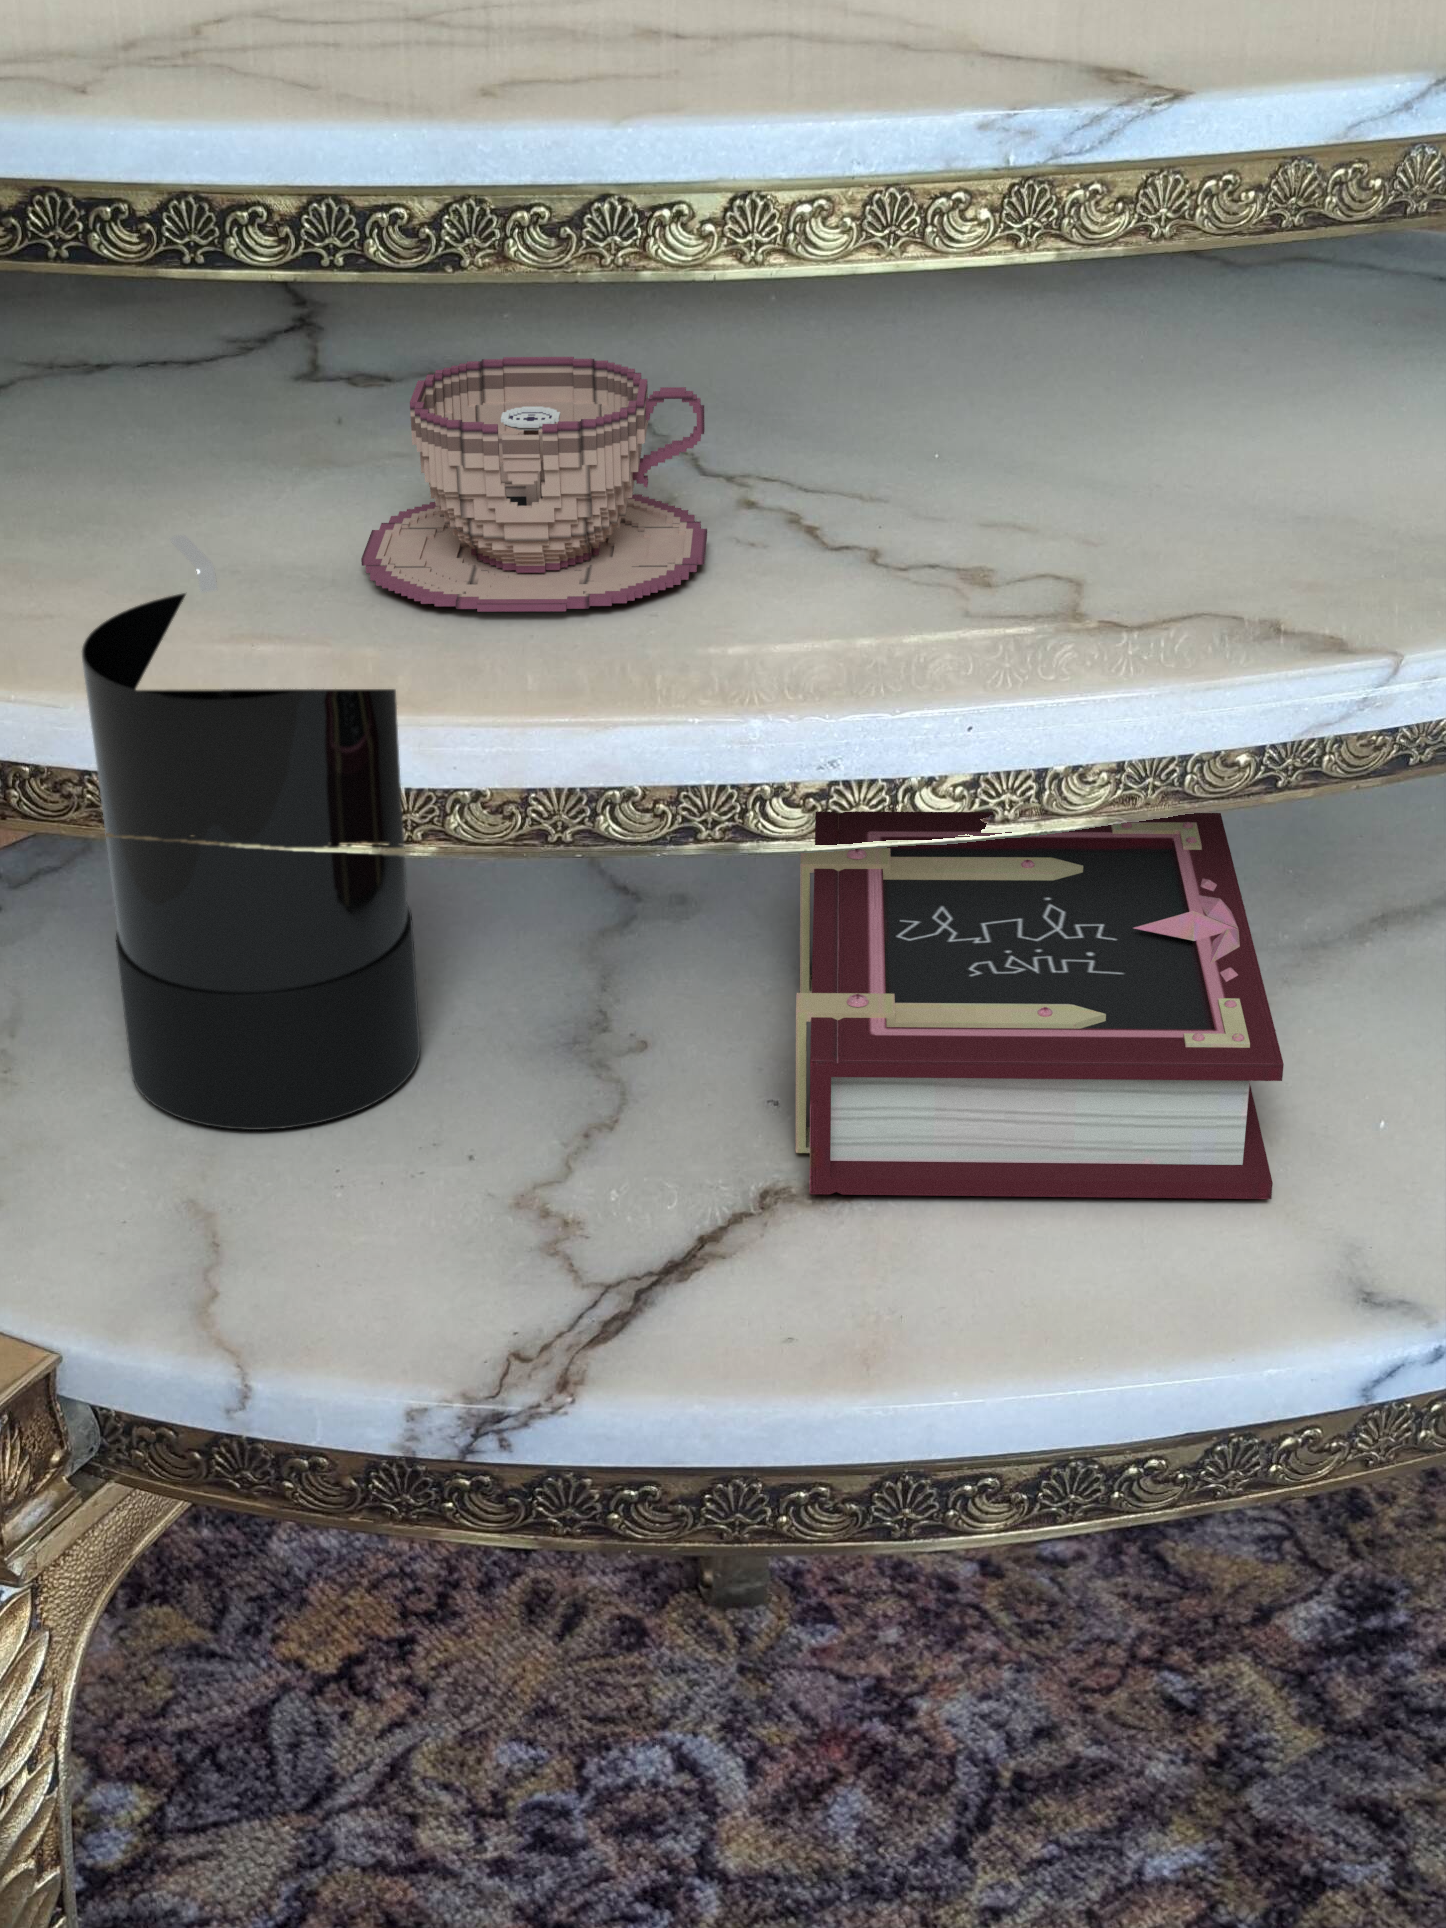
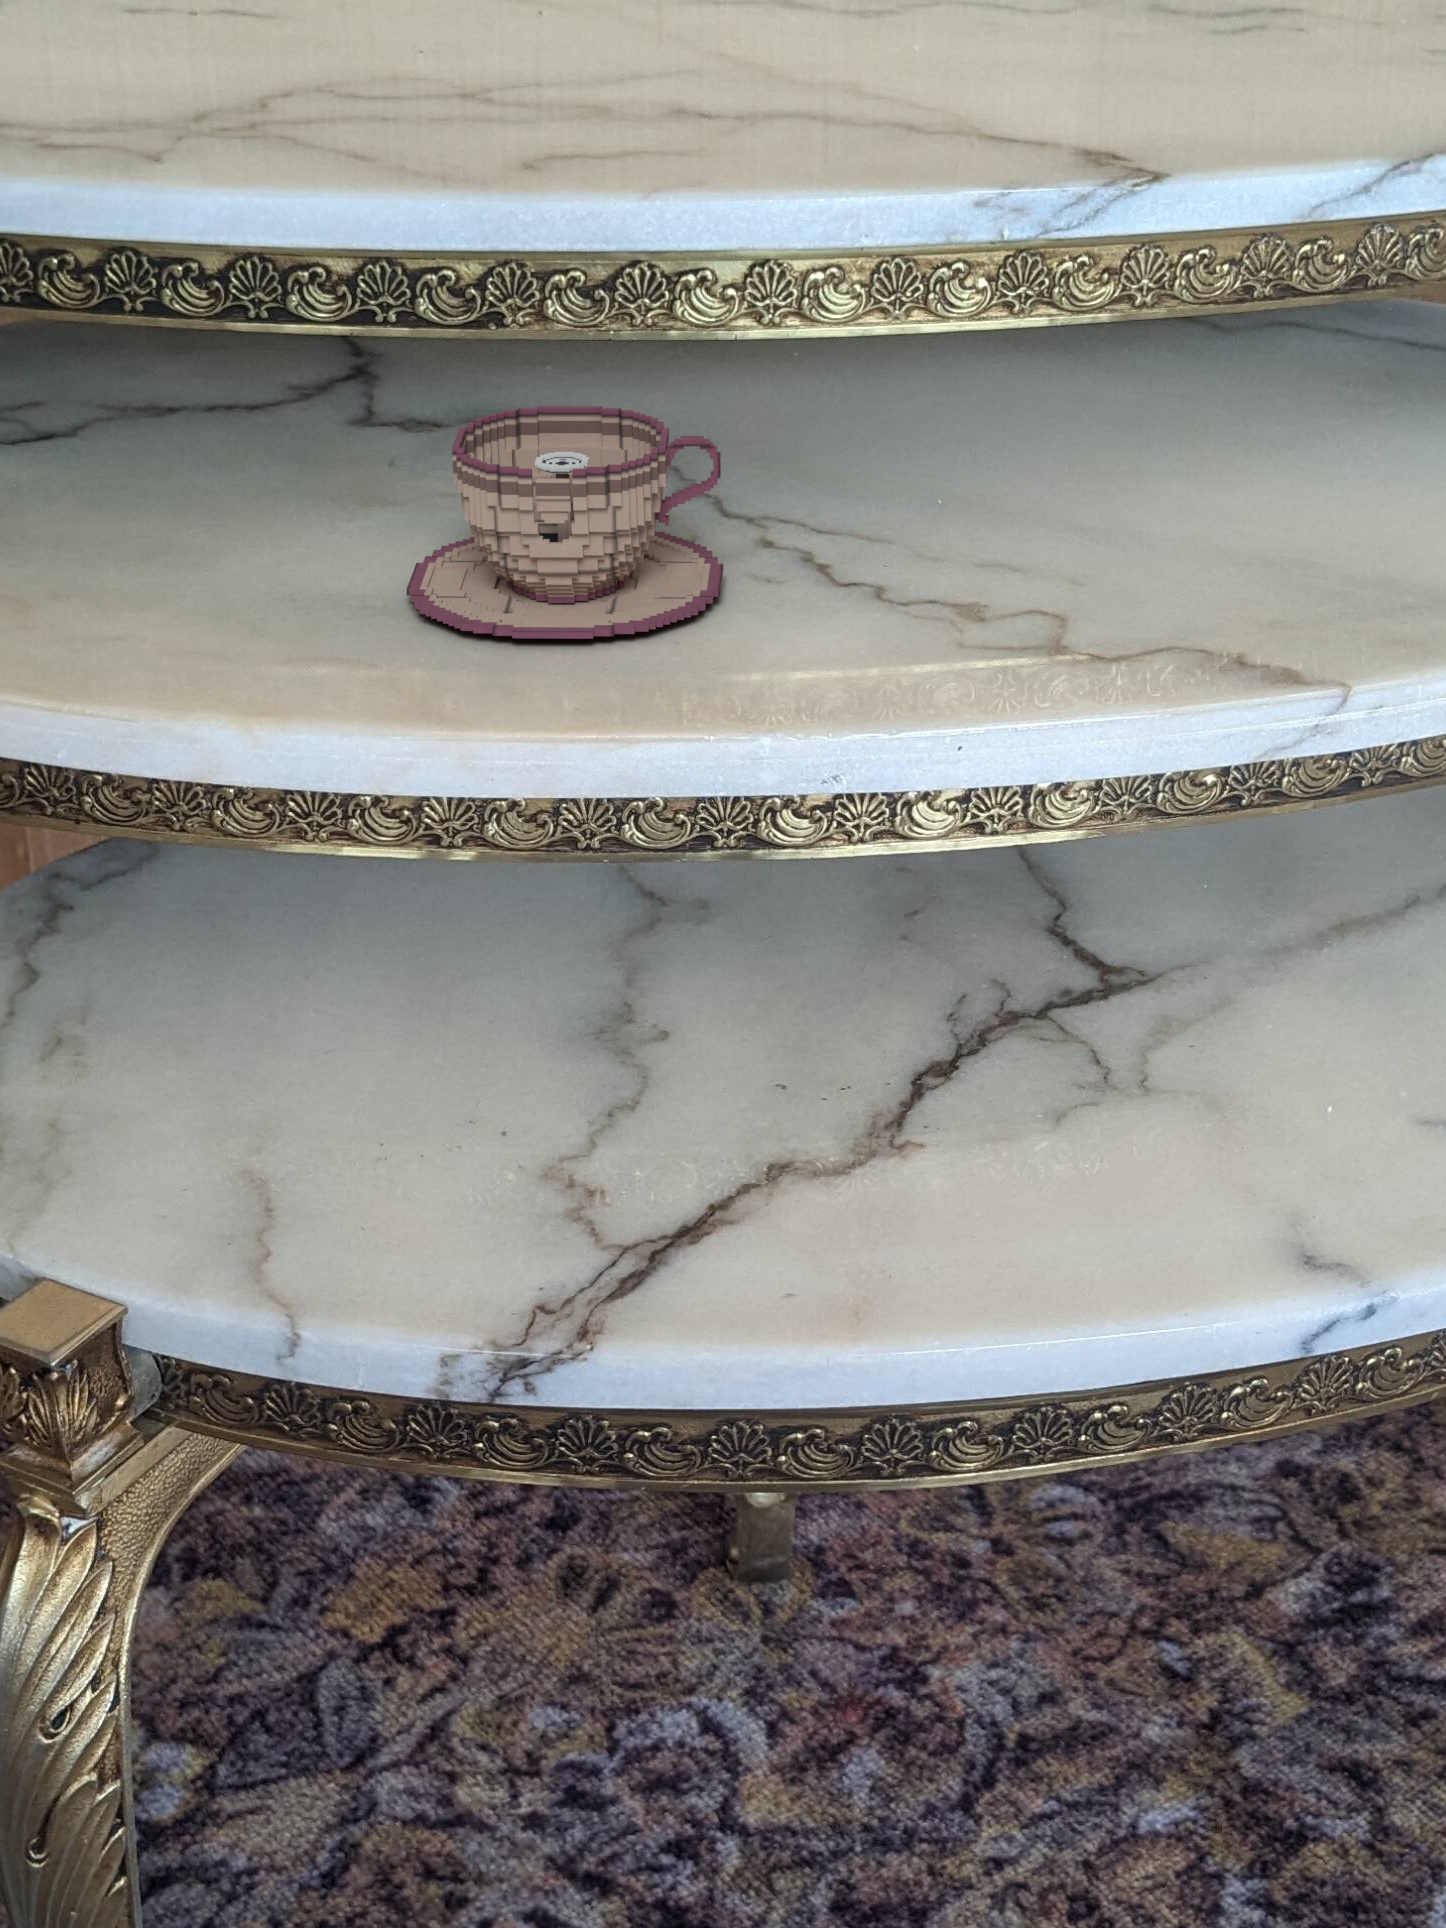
candle: present [82,535,420,1130] -> none [151,566,457,1111]
book: present [796,811,1284,1199] -> none [800,823,1242,1177]

